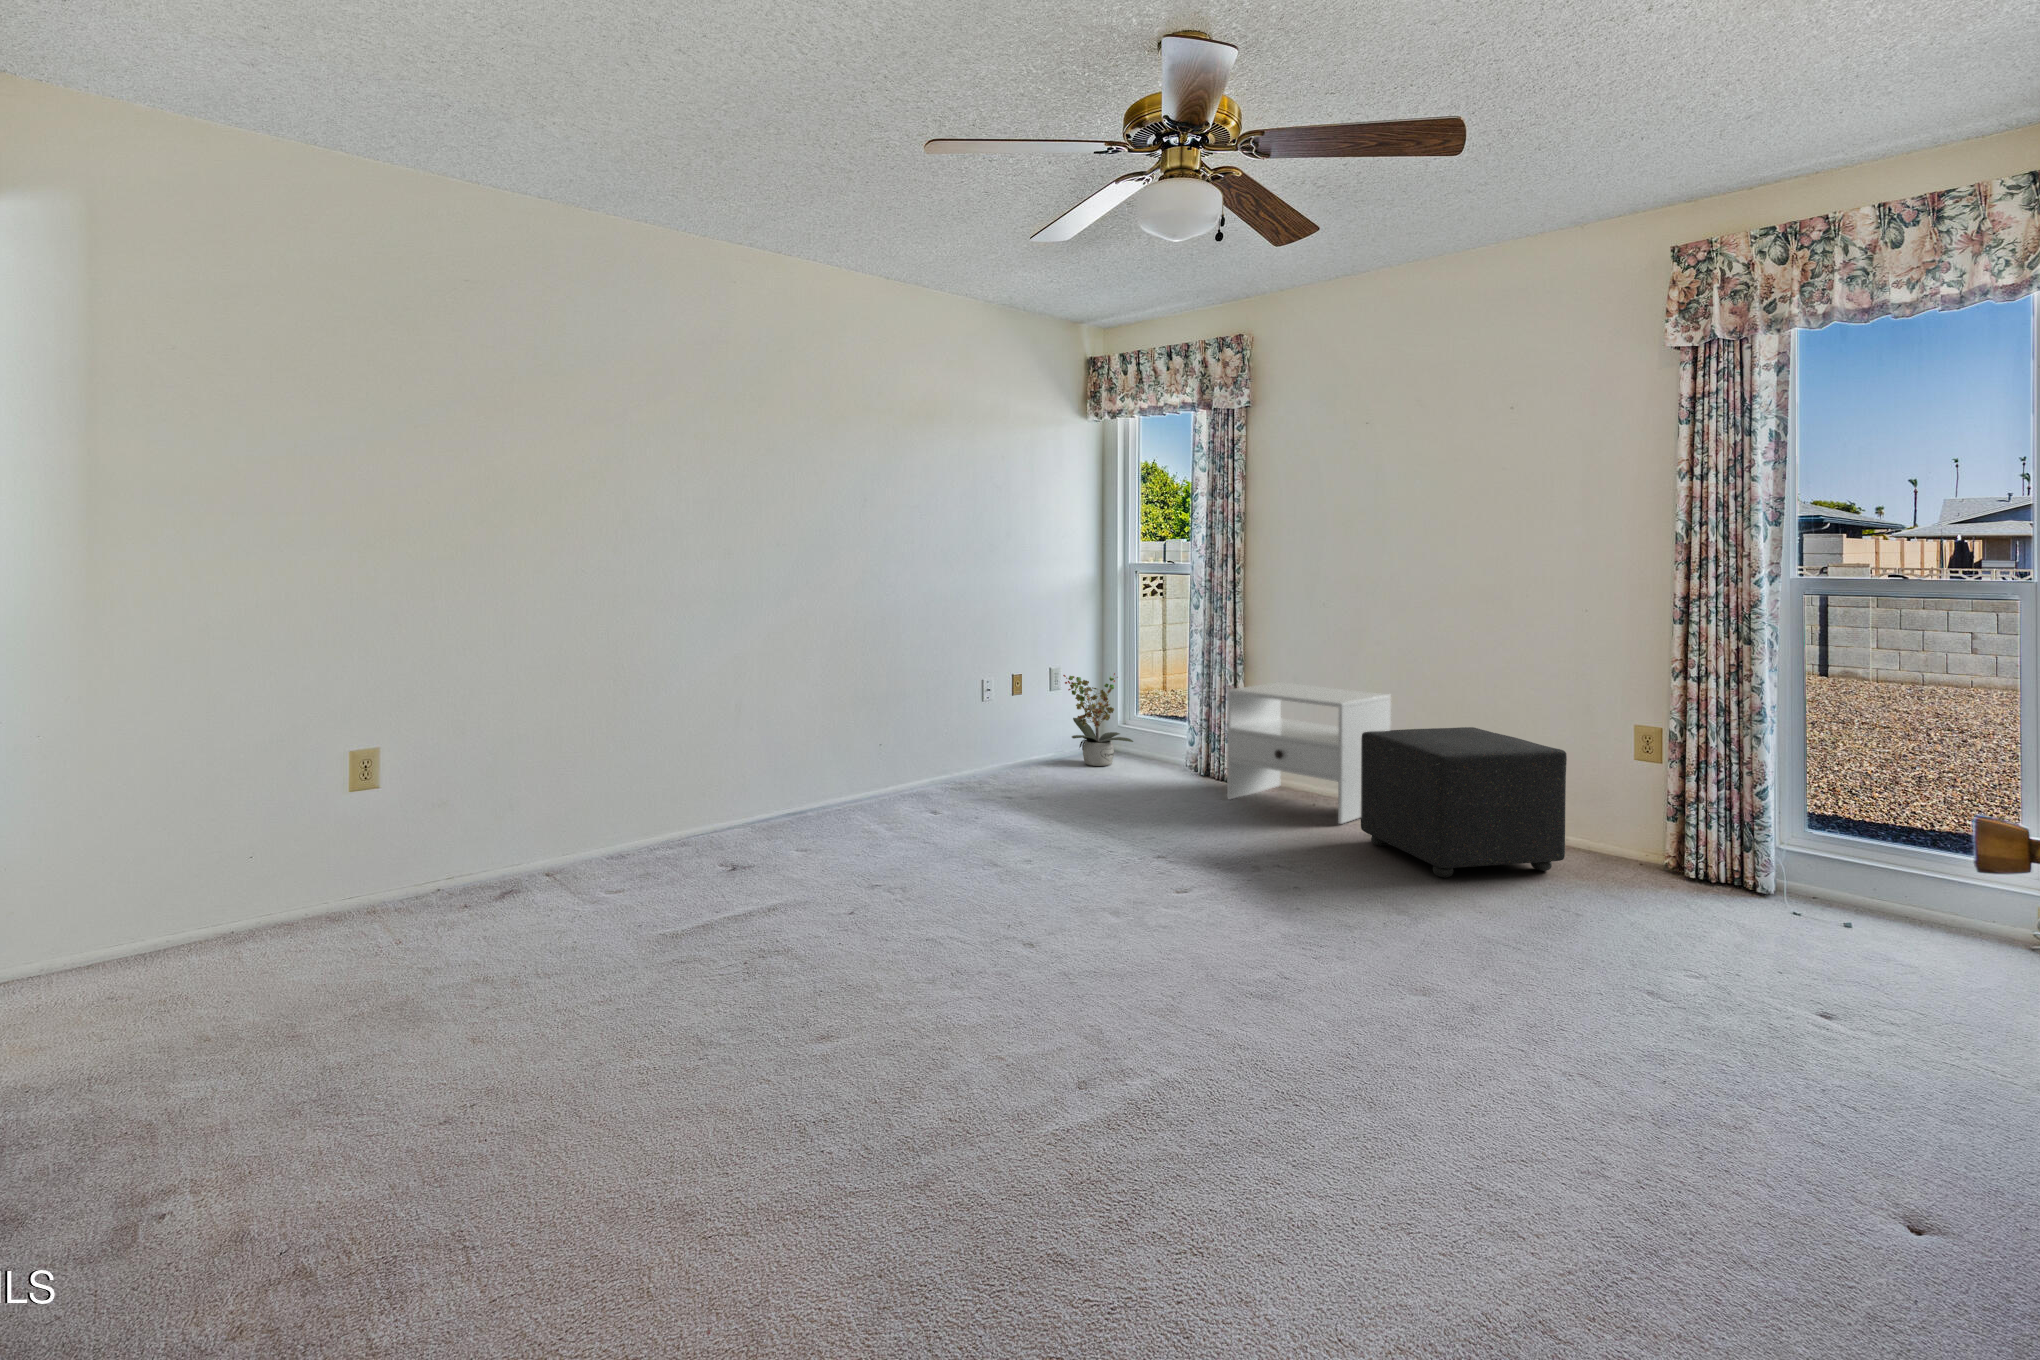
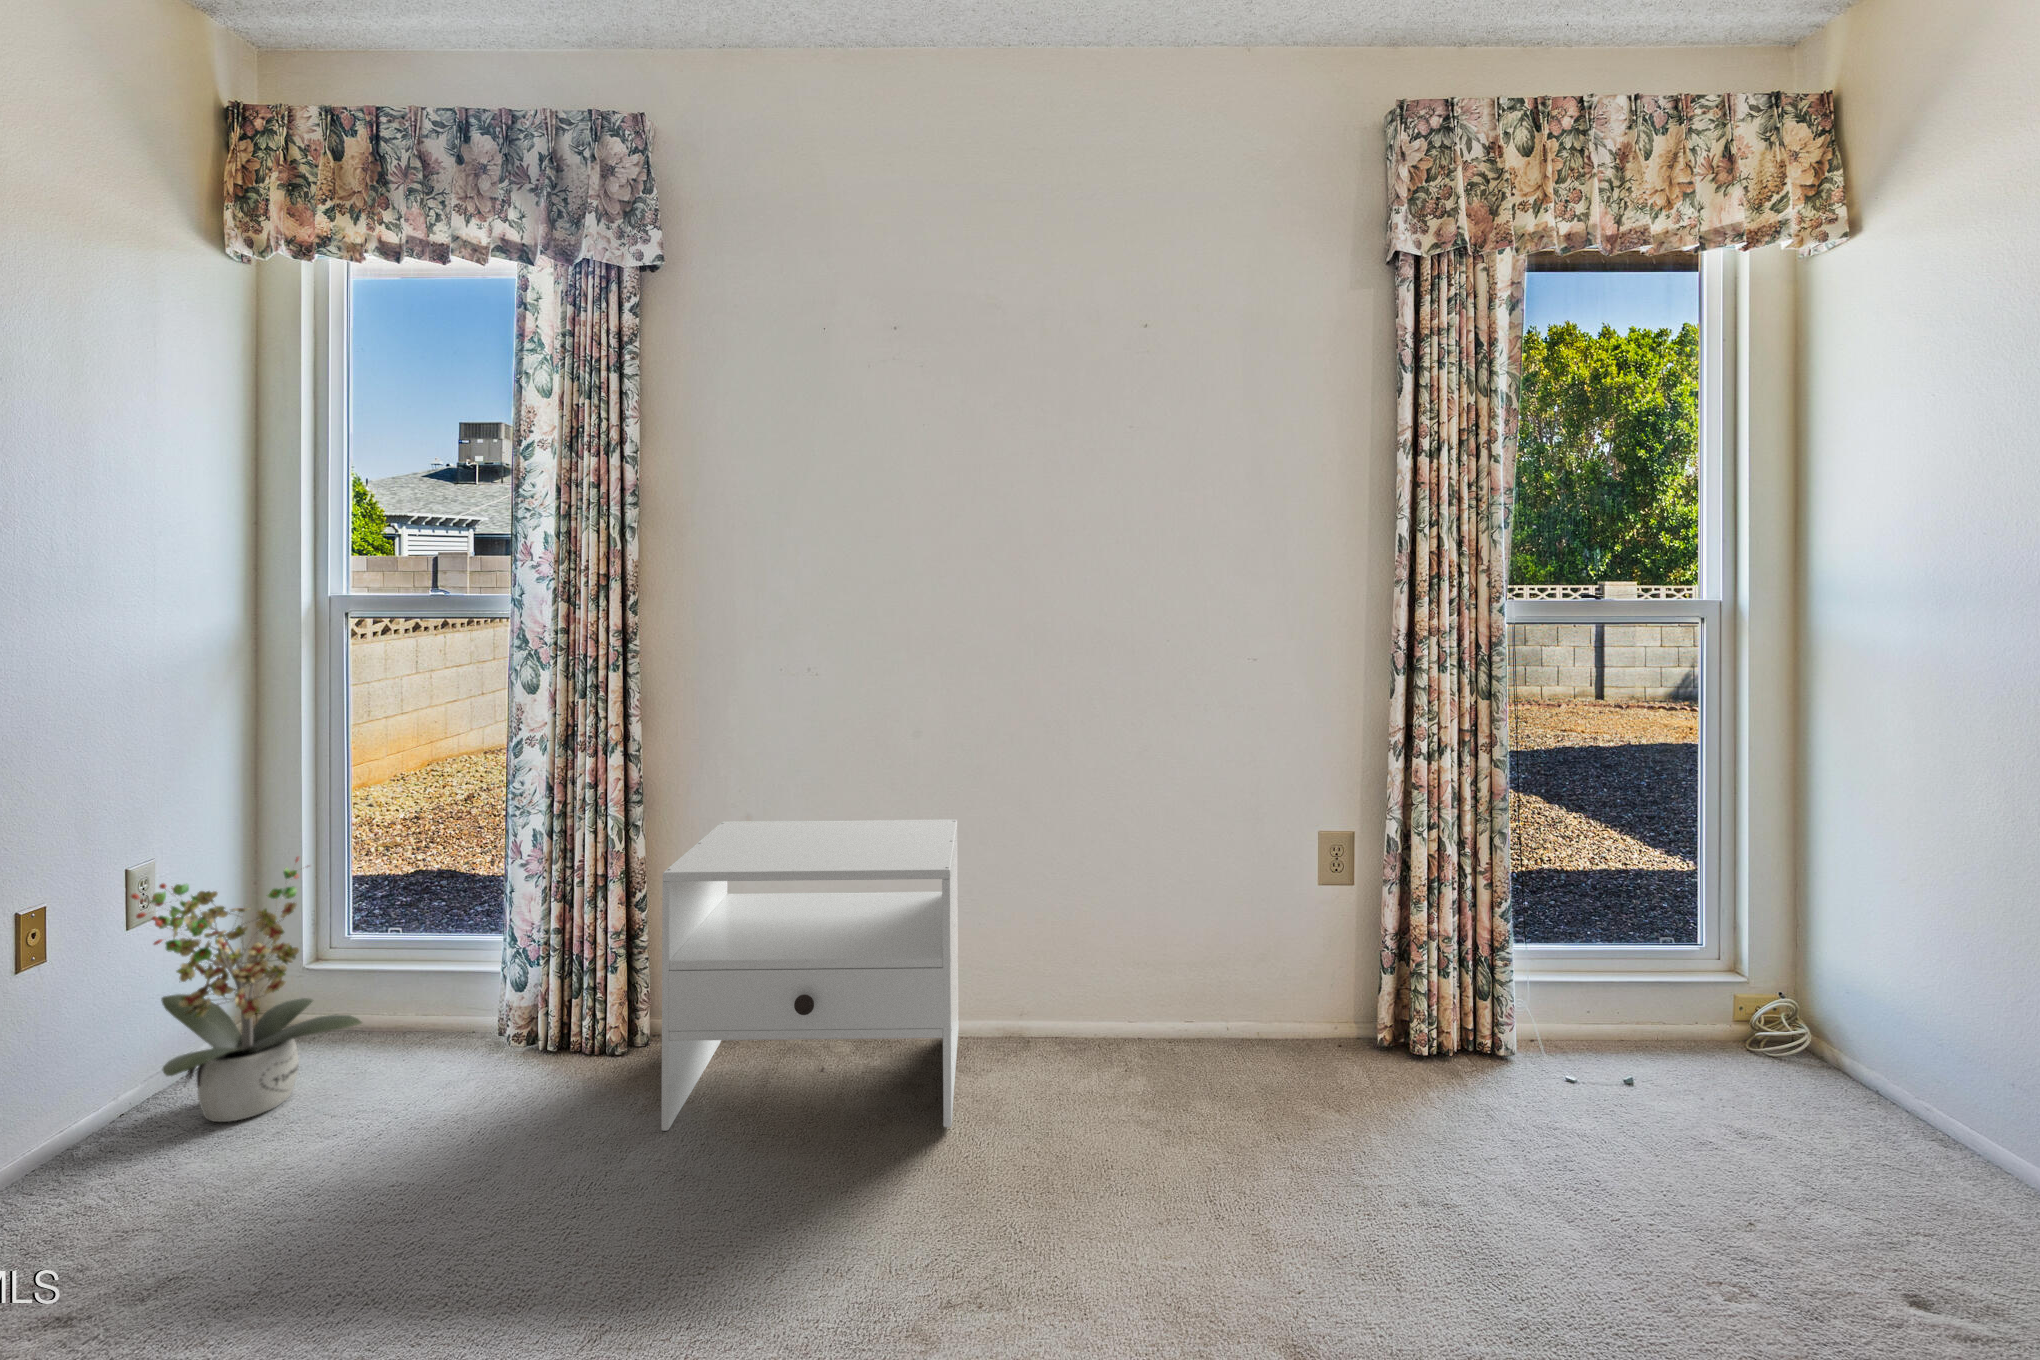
ottoman: present [1361,727,1567,877] -> none [1034,865,1372,1251]

